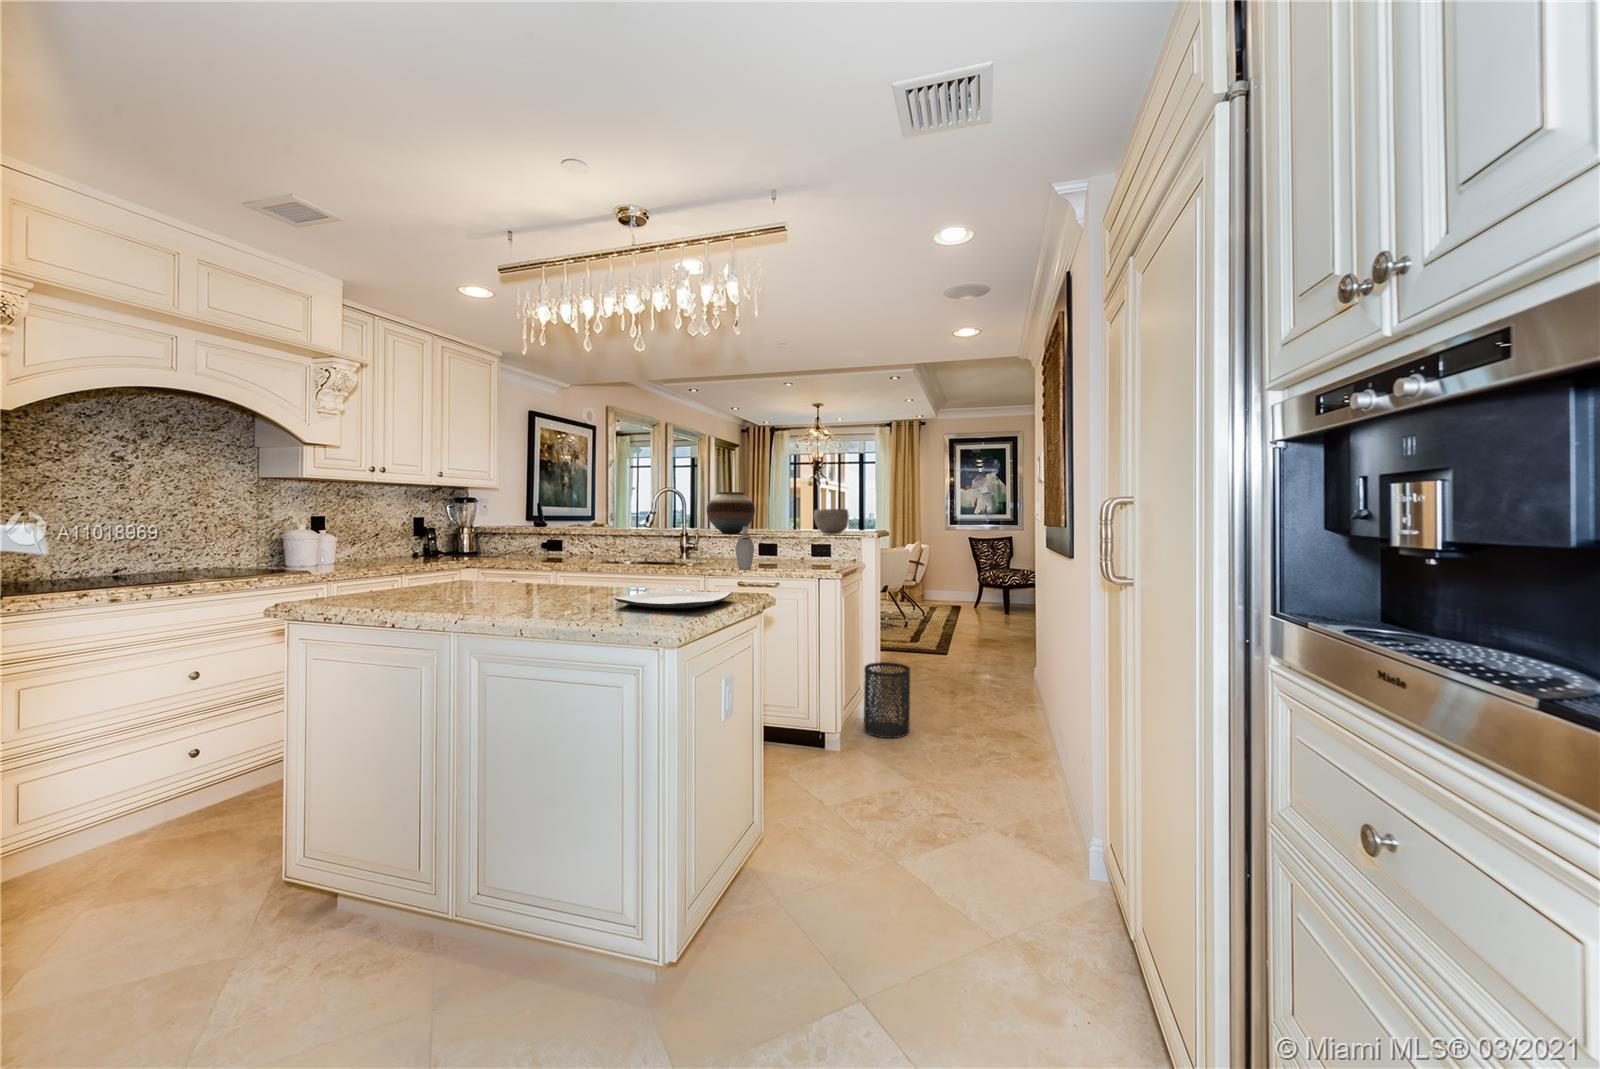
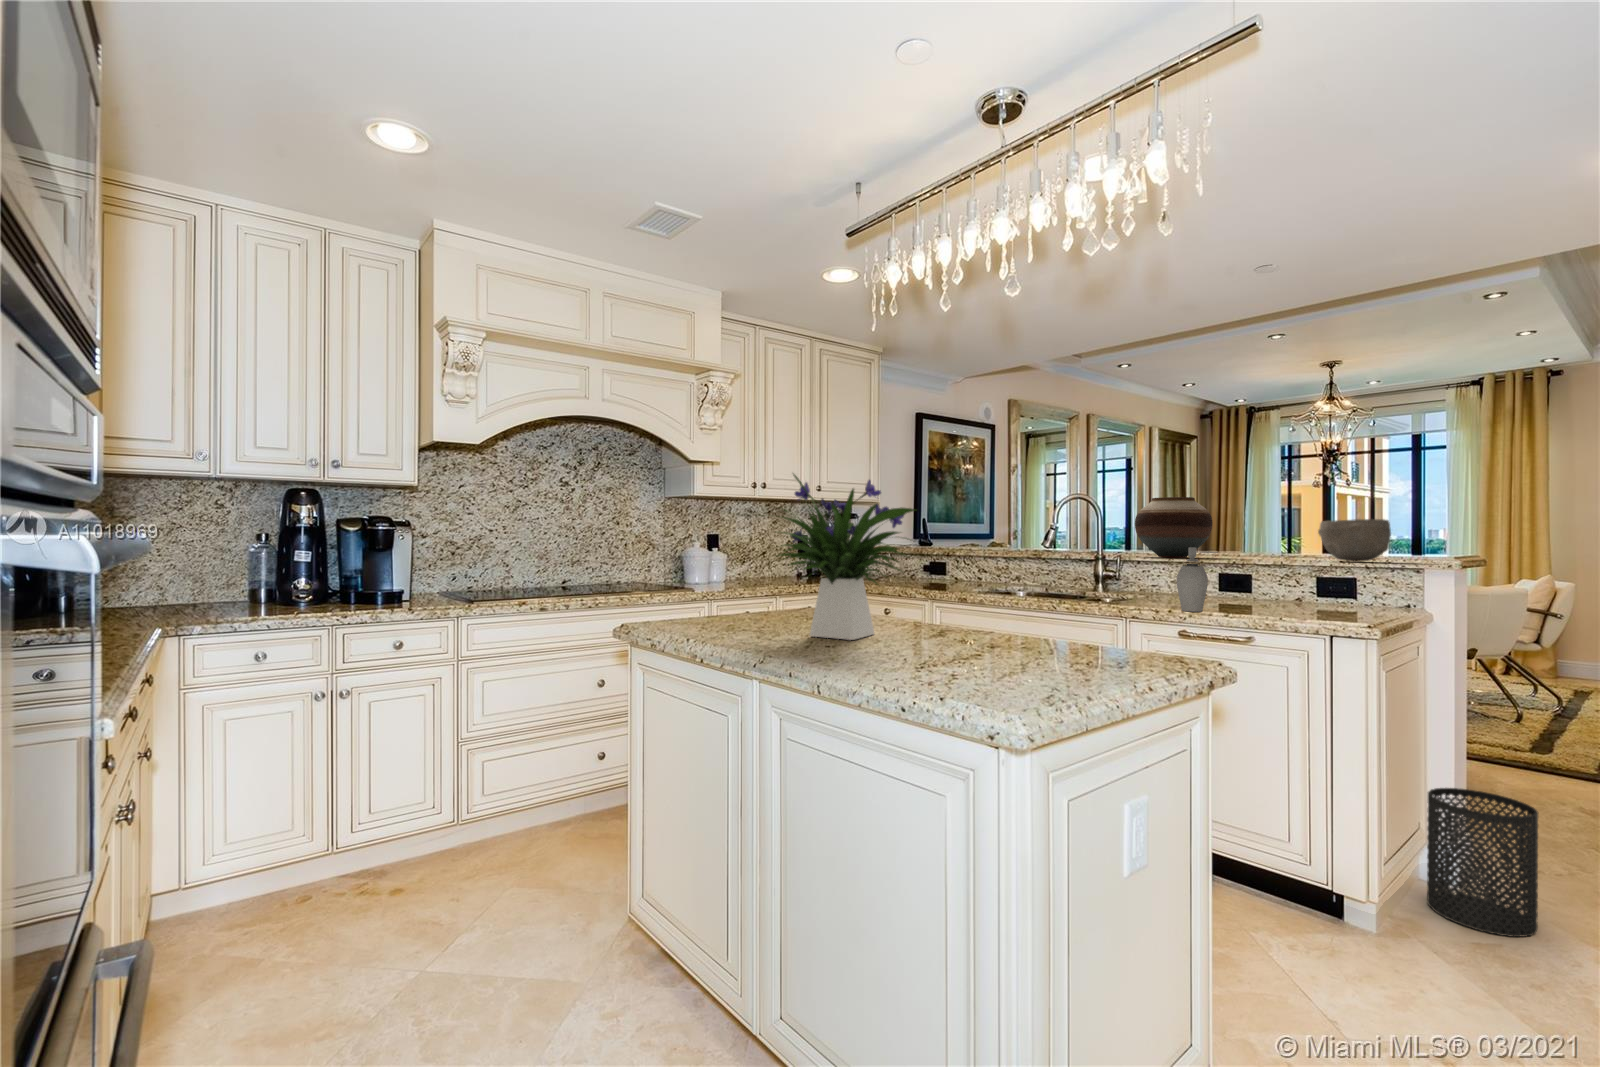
flower arrangement: none [430,467,572,601] -> present [778,475,915,640]
plate: present [614,588,732,608] -> none [962,636,1152,673]

